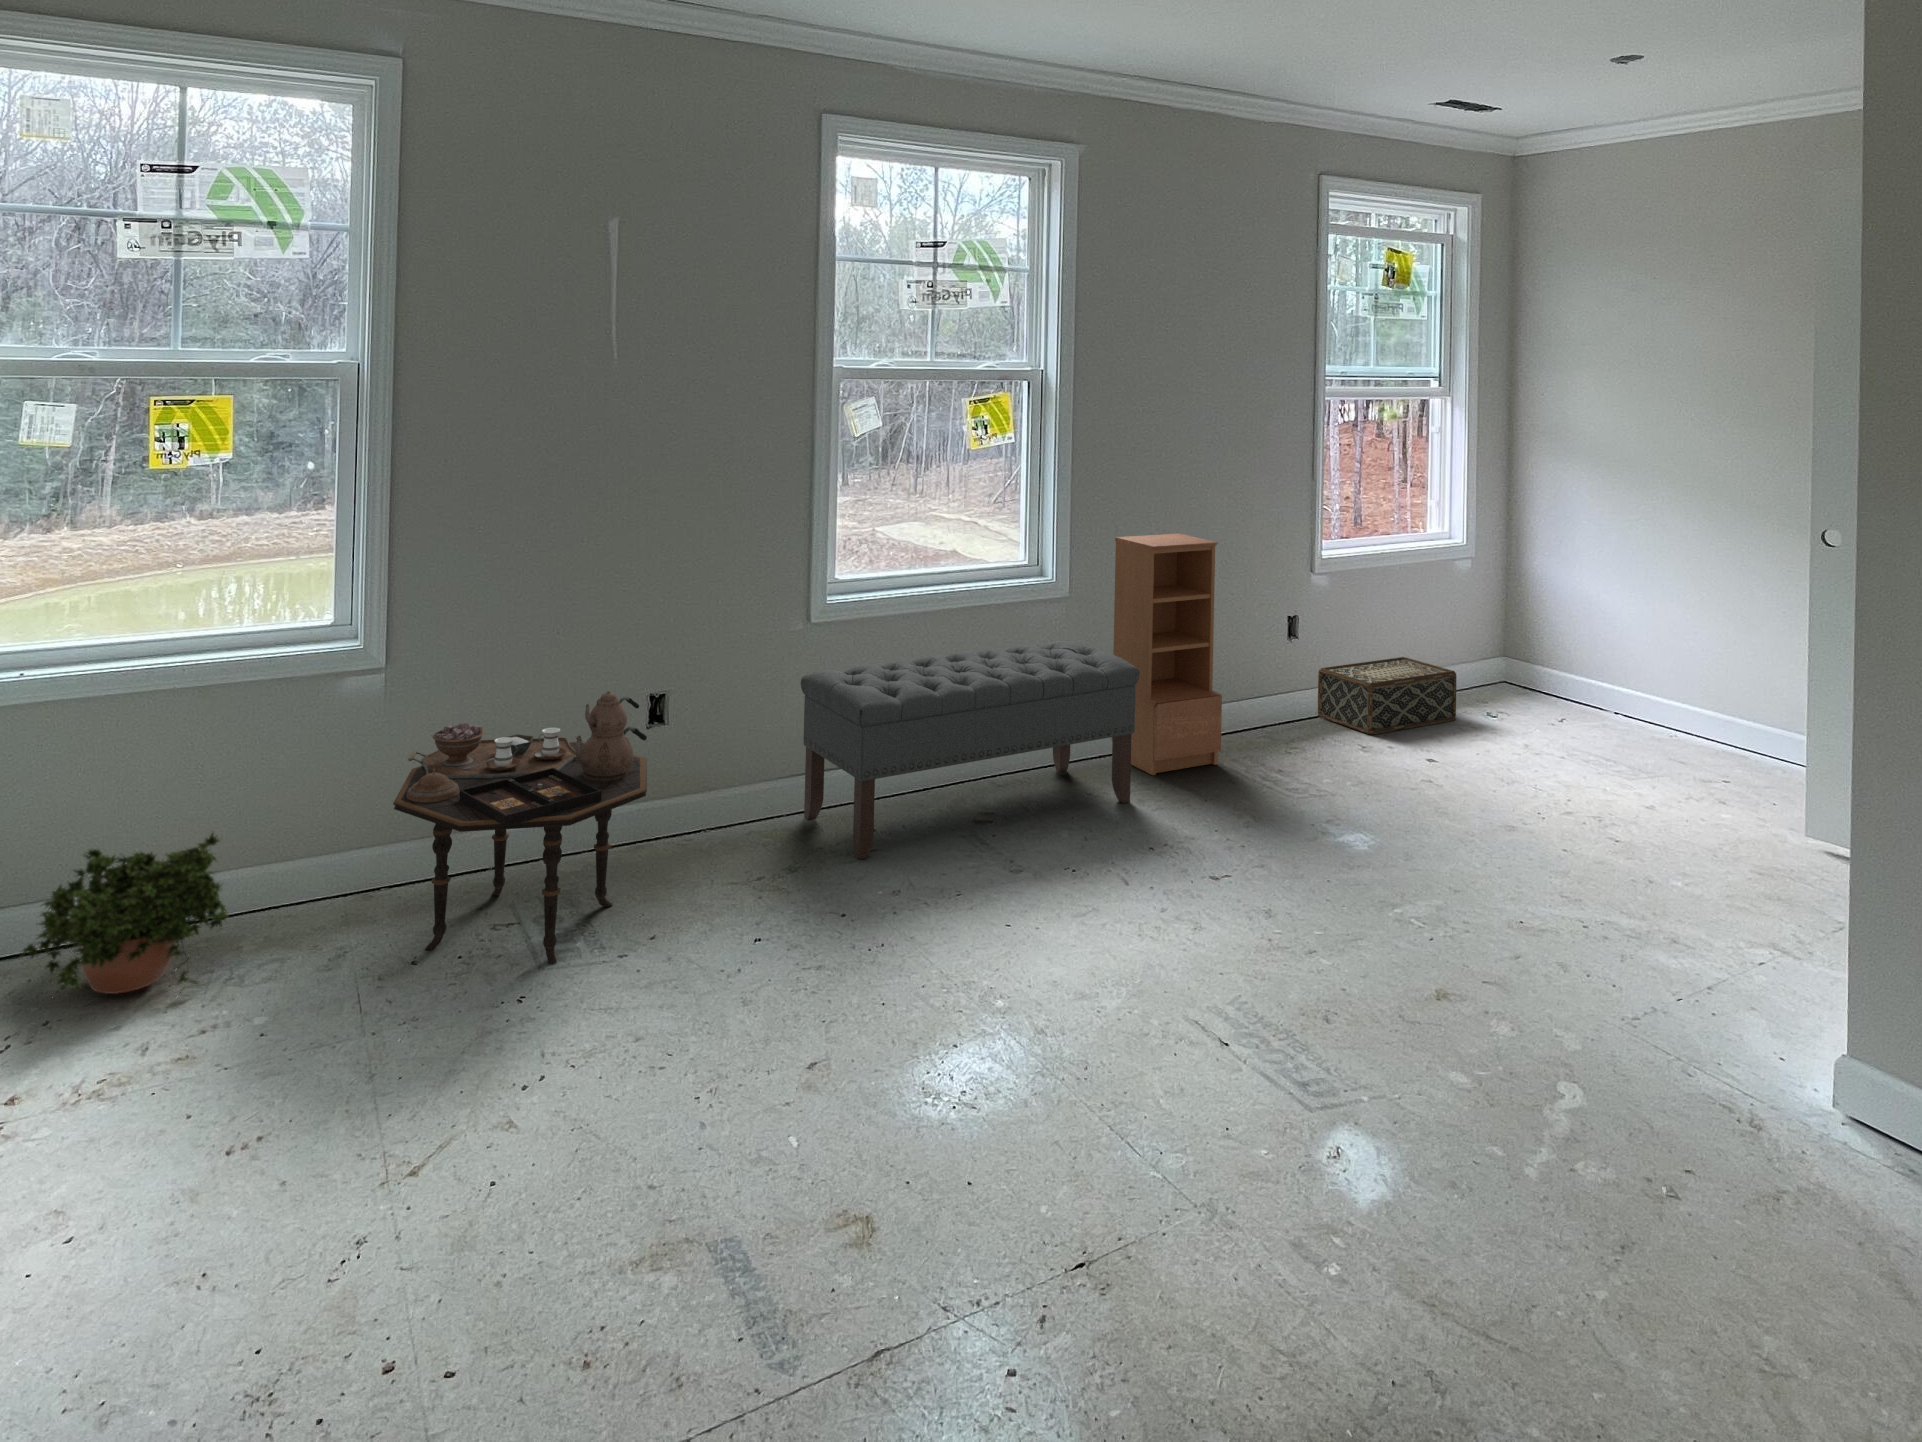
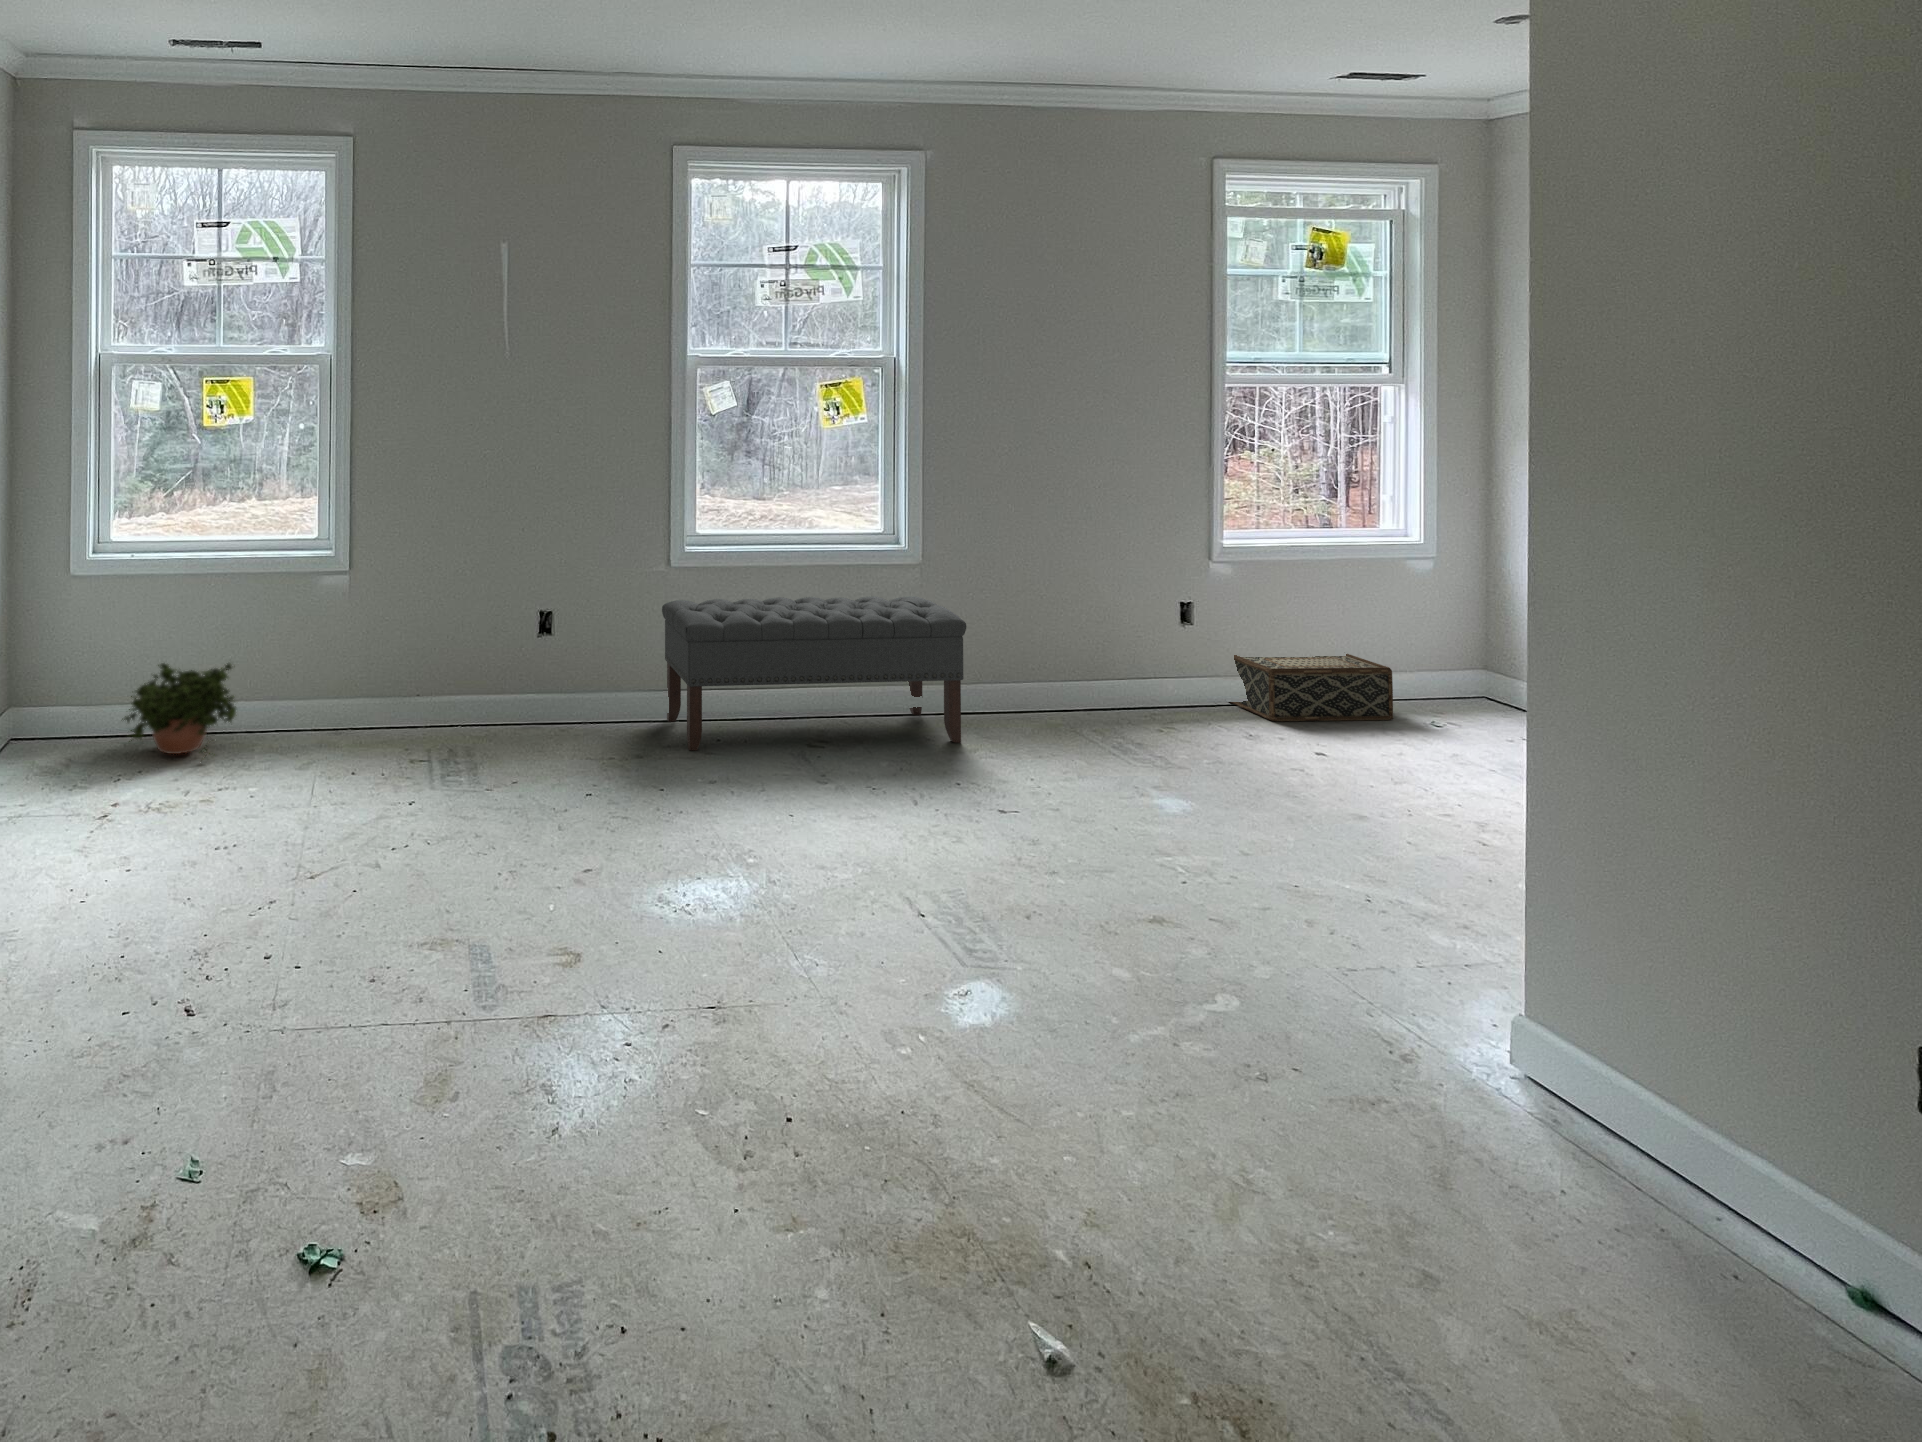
bookcase: present [1112,533,1222,775] -> none [973,508,1078,726]
side table: present [393,691,647,963] -> none [330,590,513,779]

